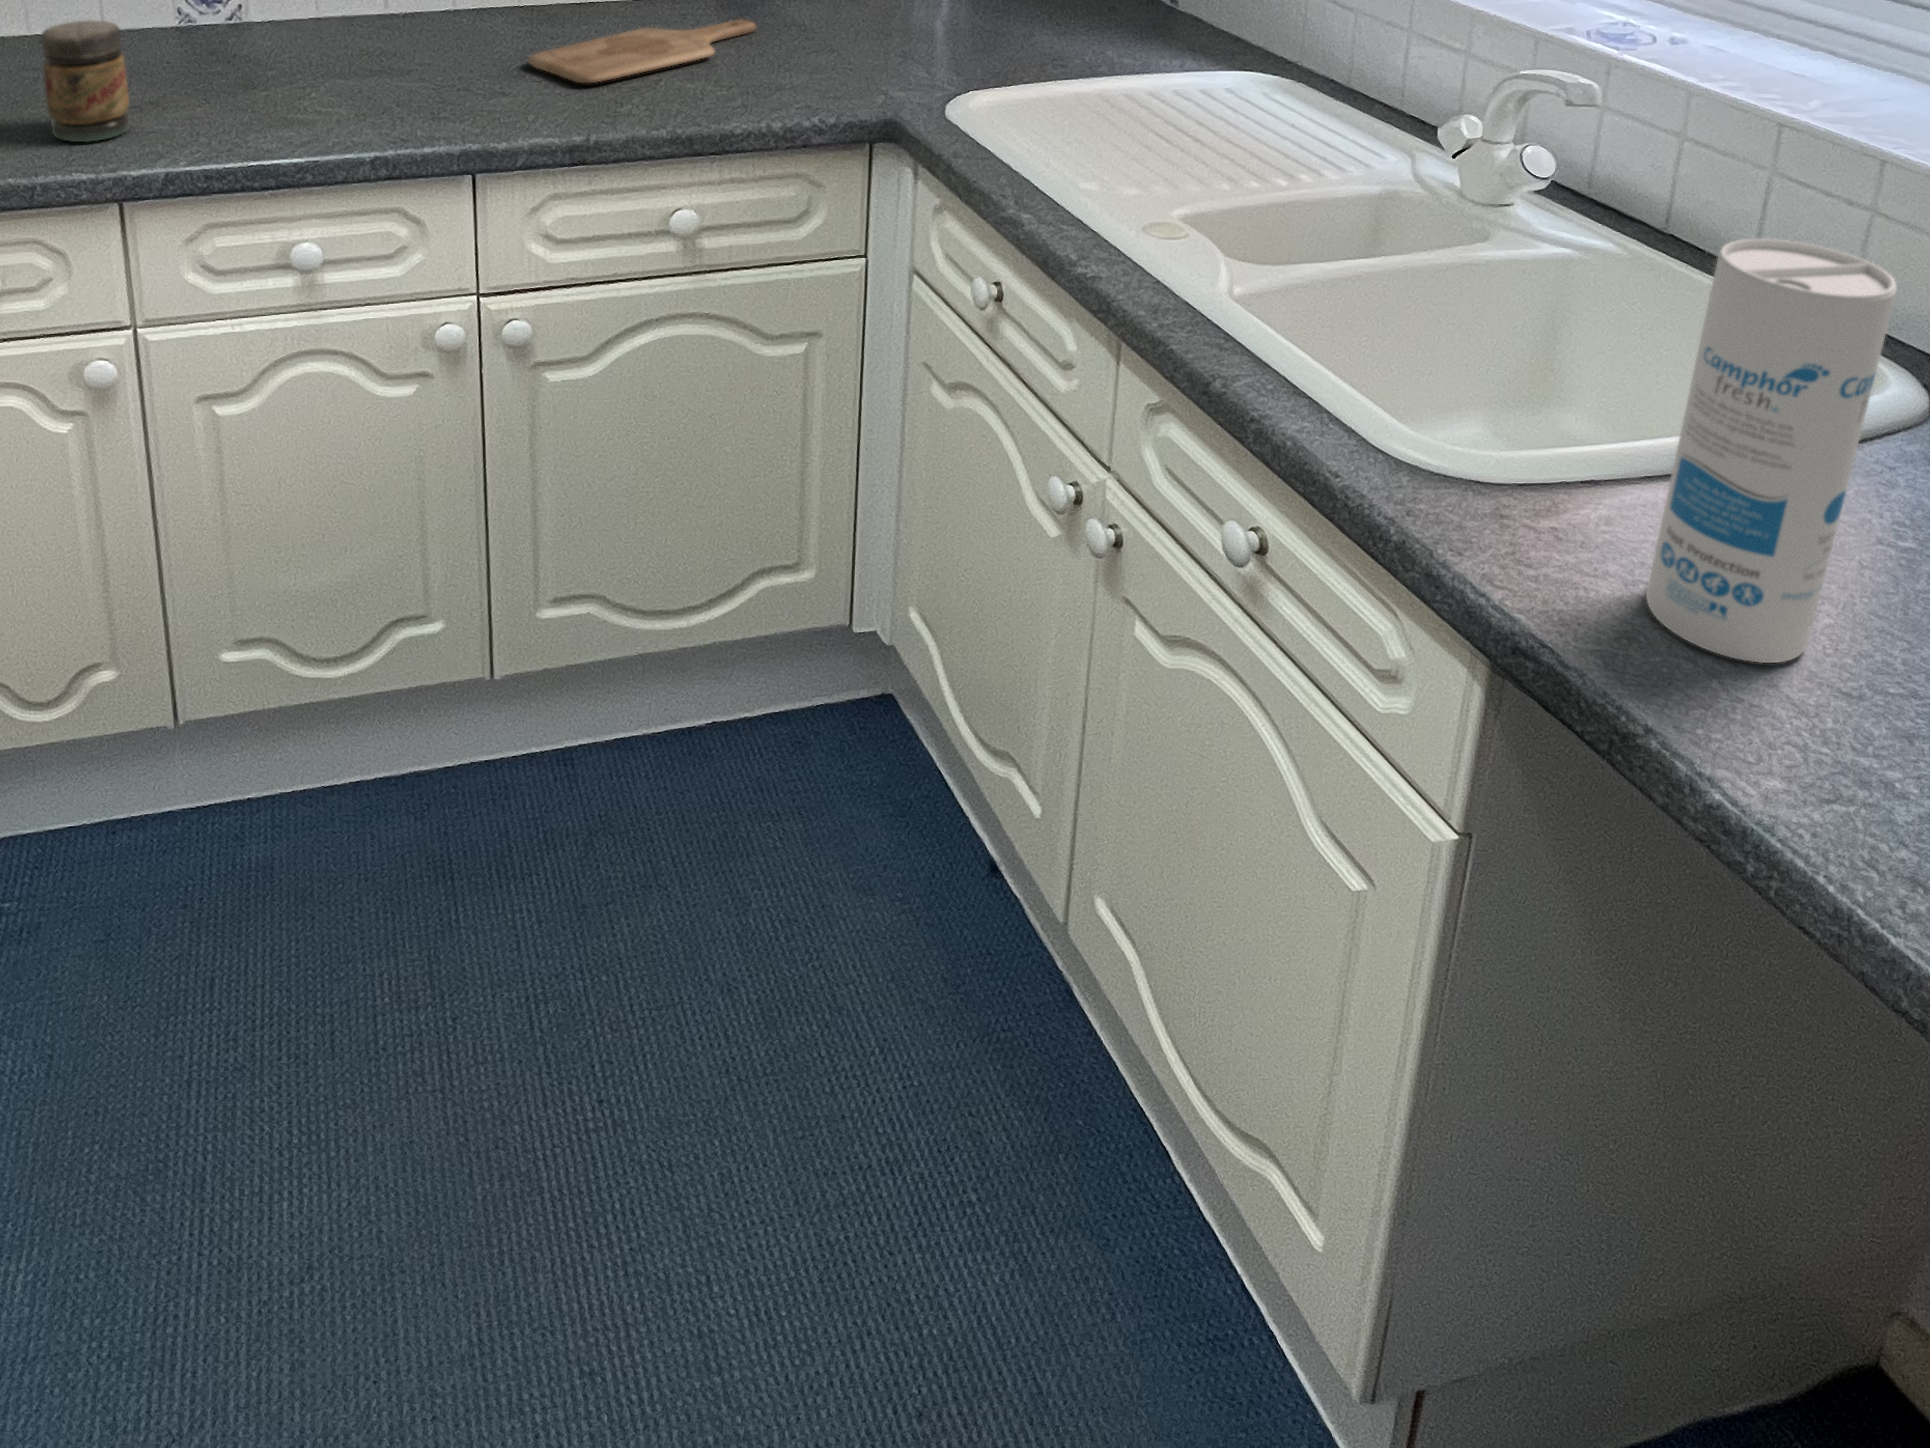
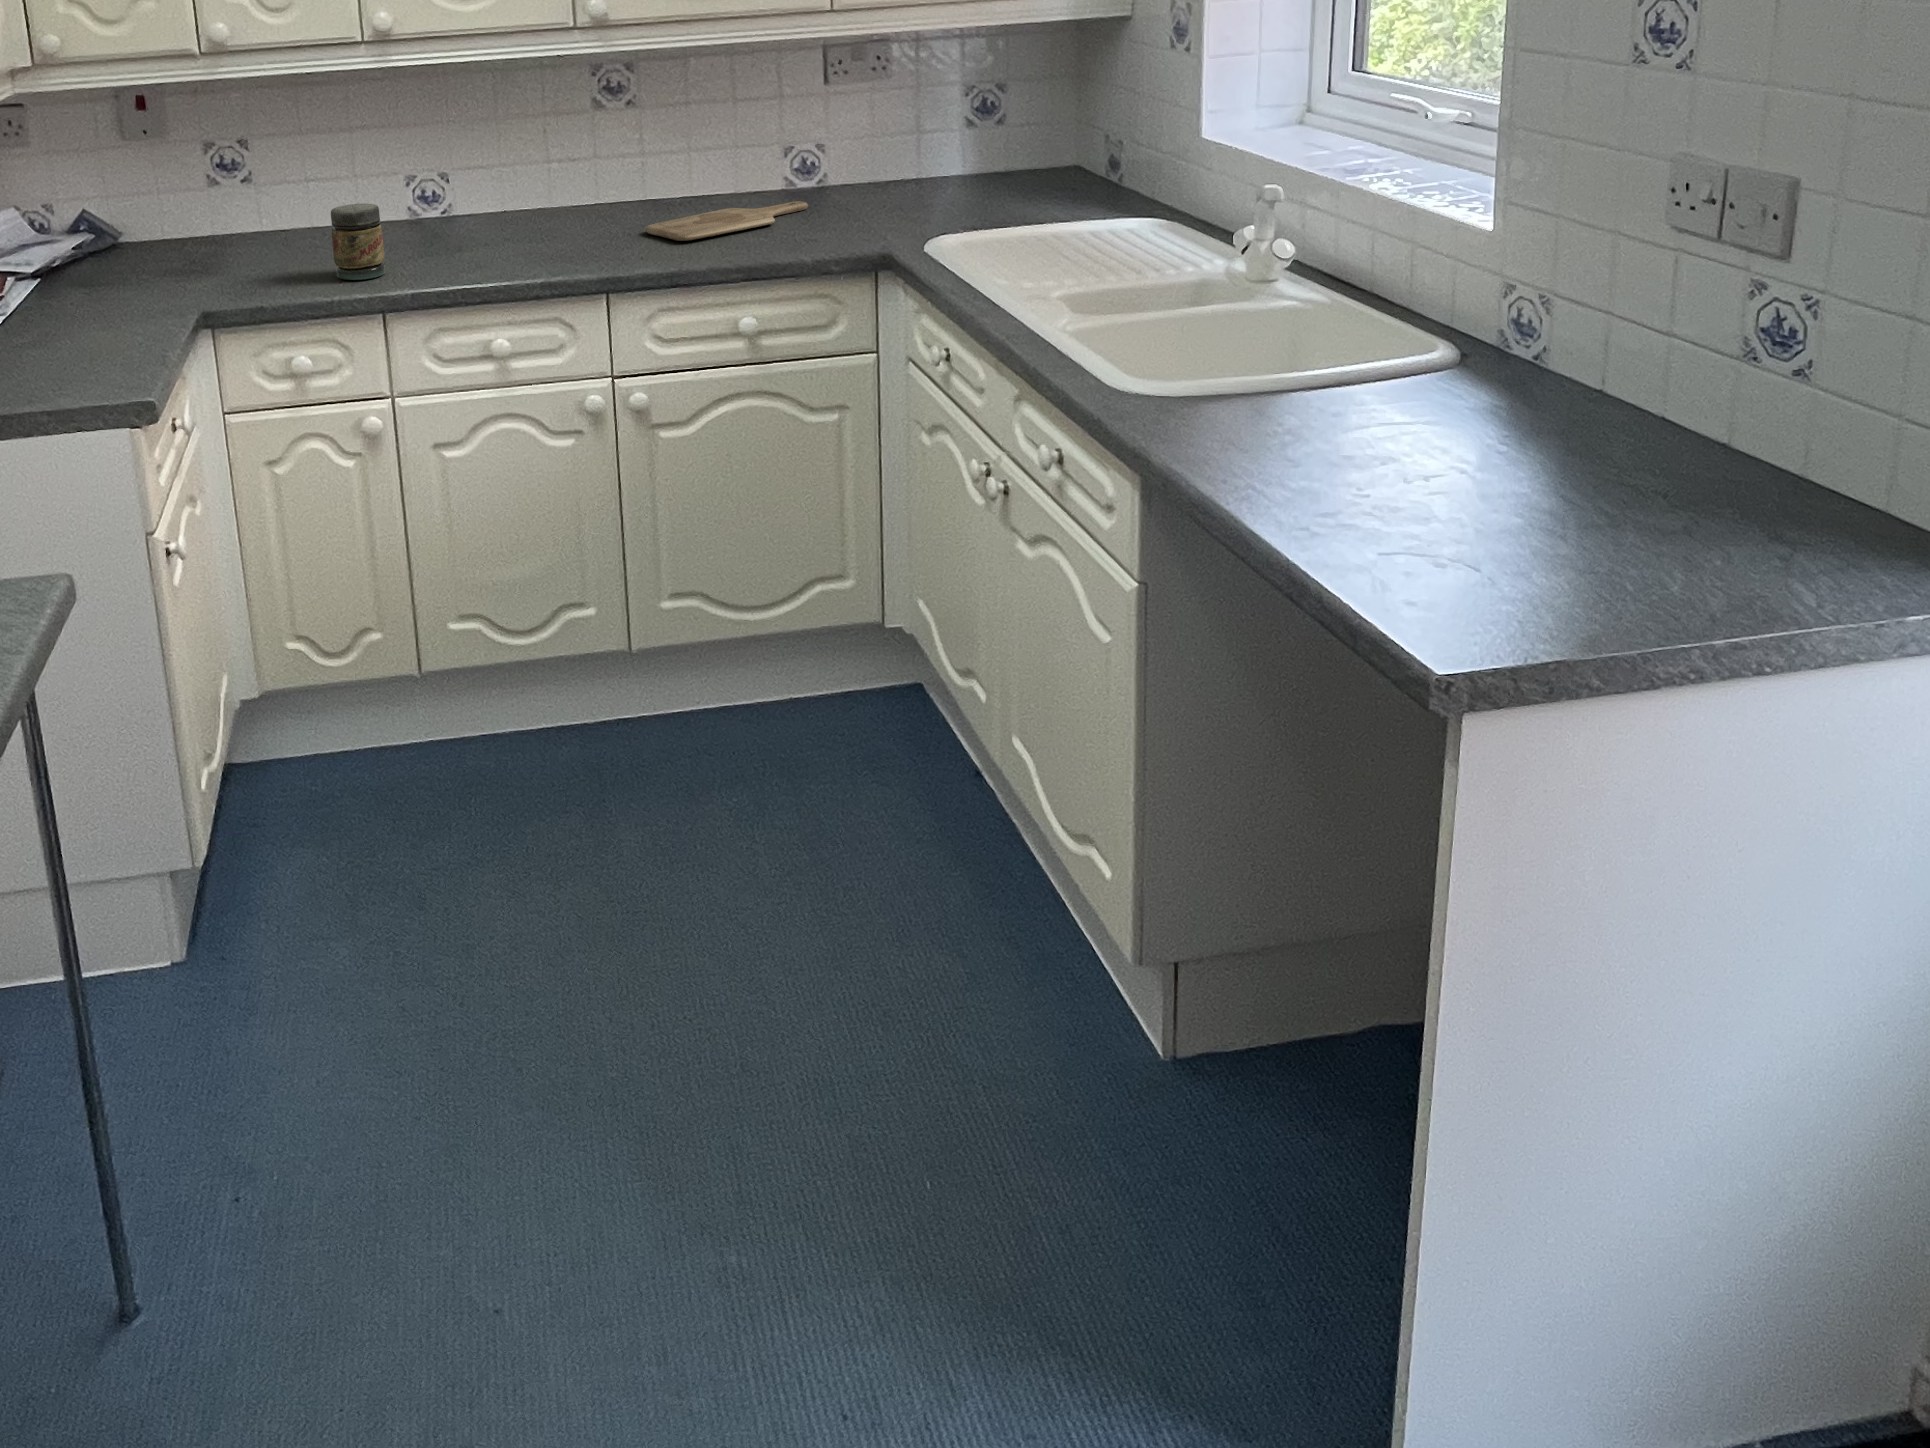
canister: present [1646,239,1897,663] -> none [1217,234,1304,452]

